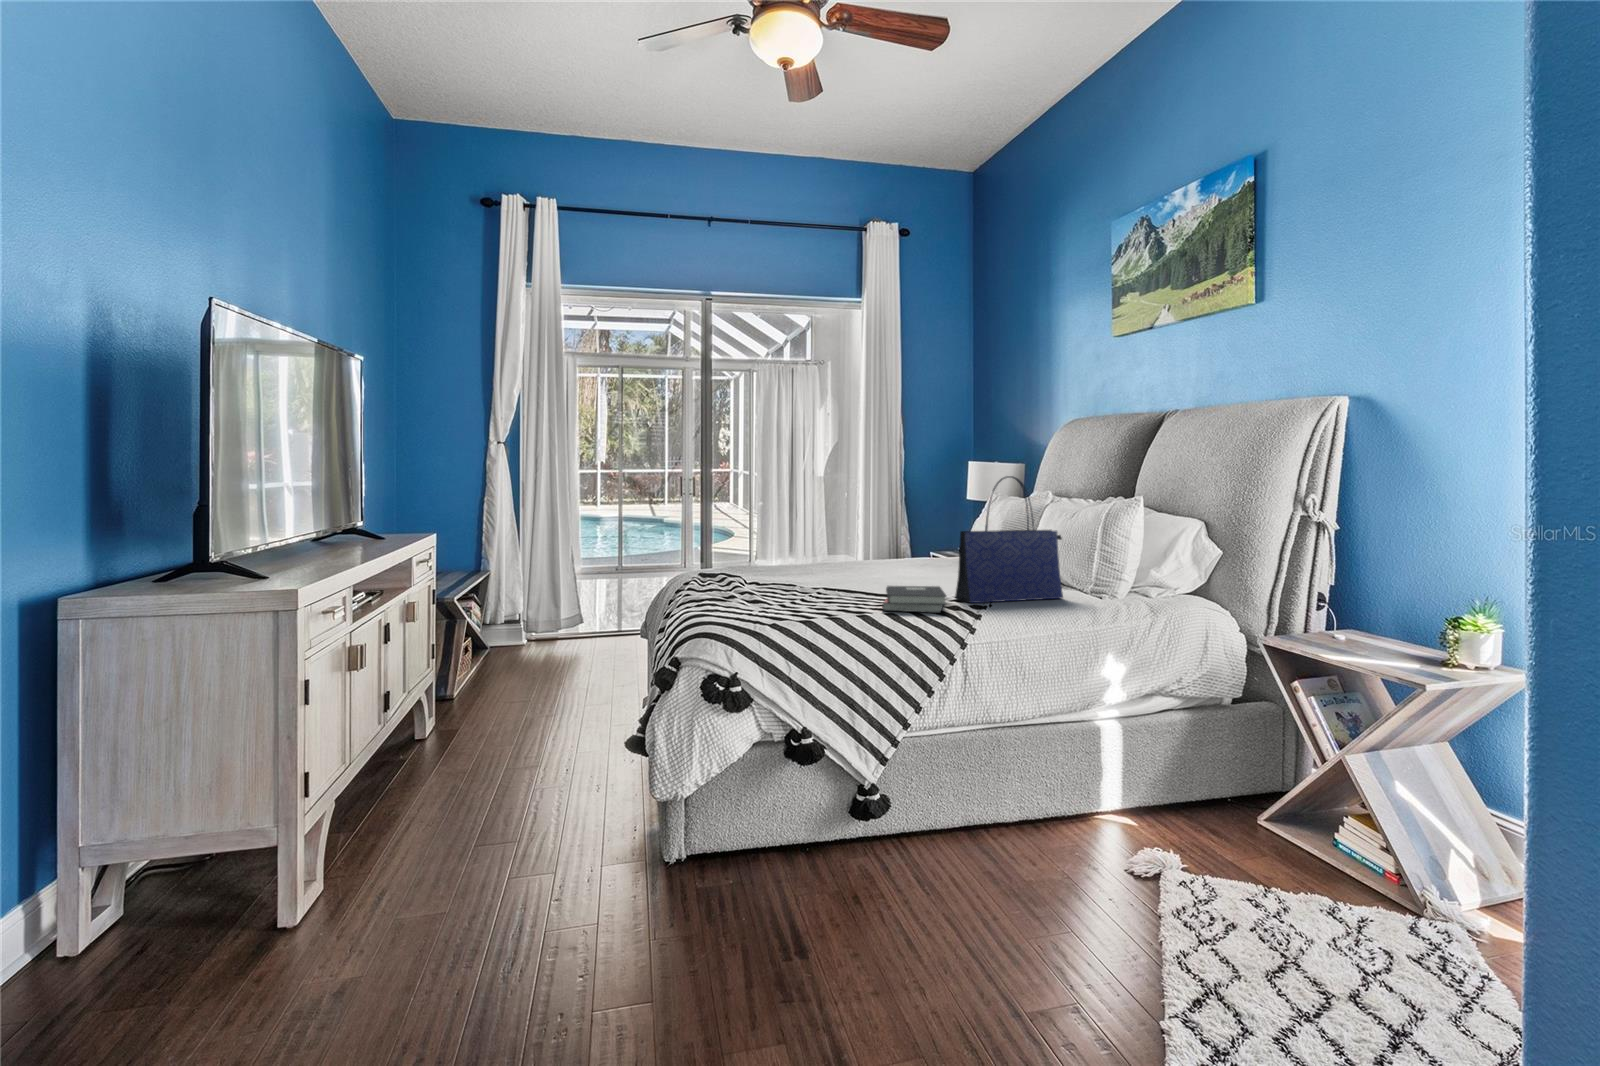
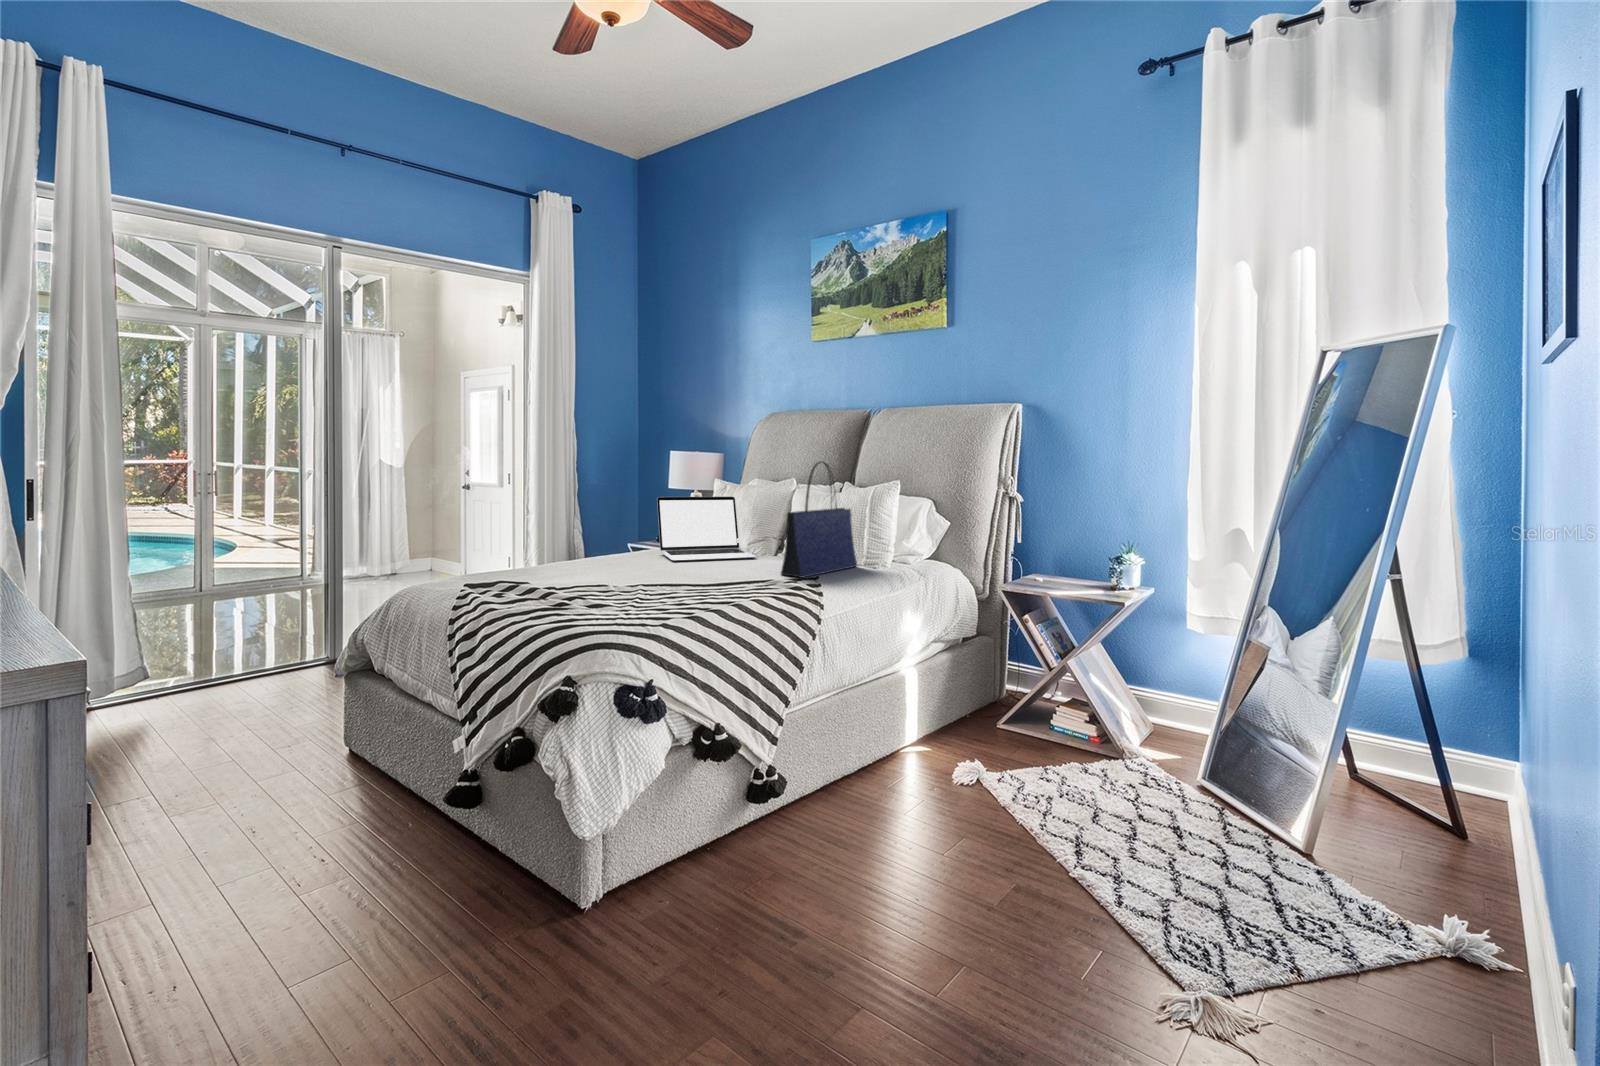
laptop: none [874,518,967,585] -> present [657,497,756,561]
hardback book: present [882,586,946,613] -> none [731,565,809,594]

